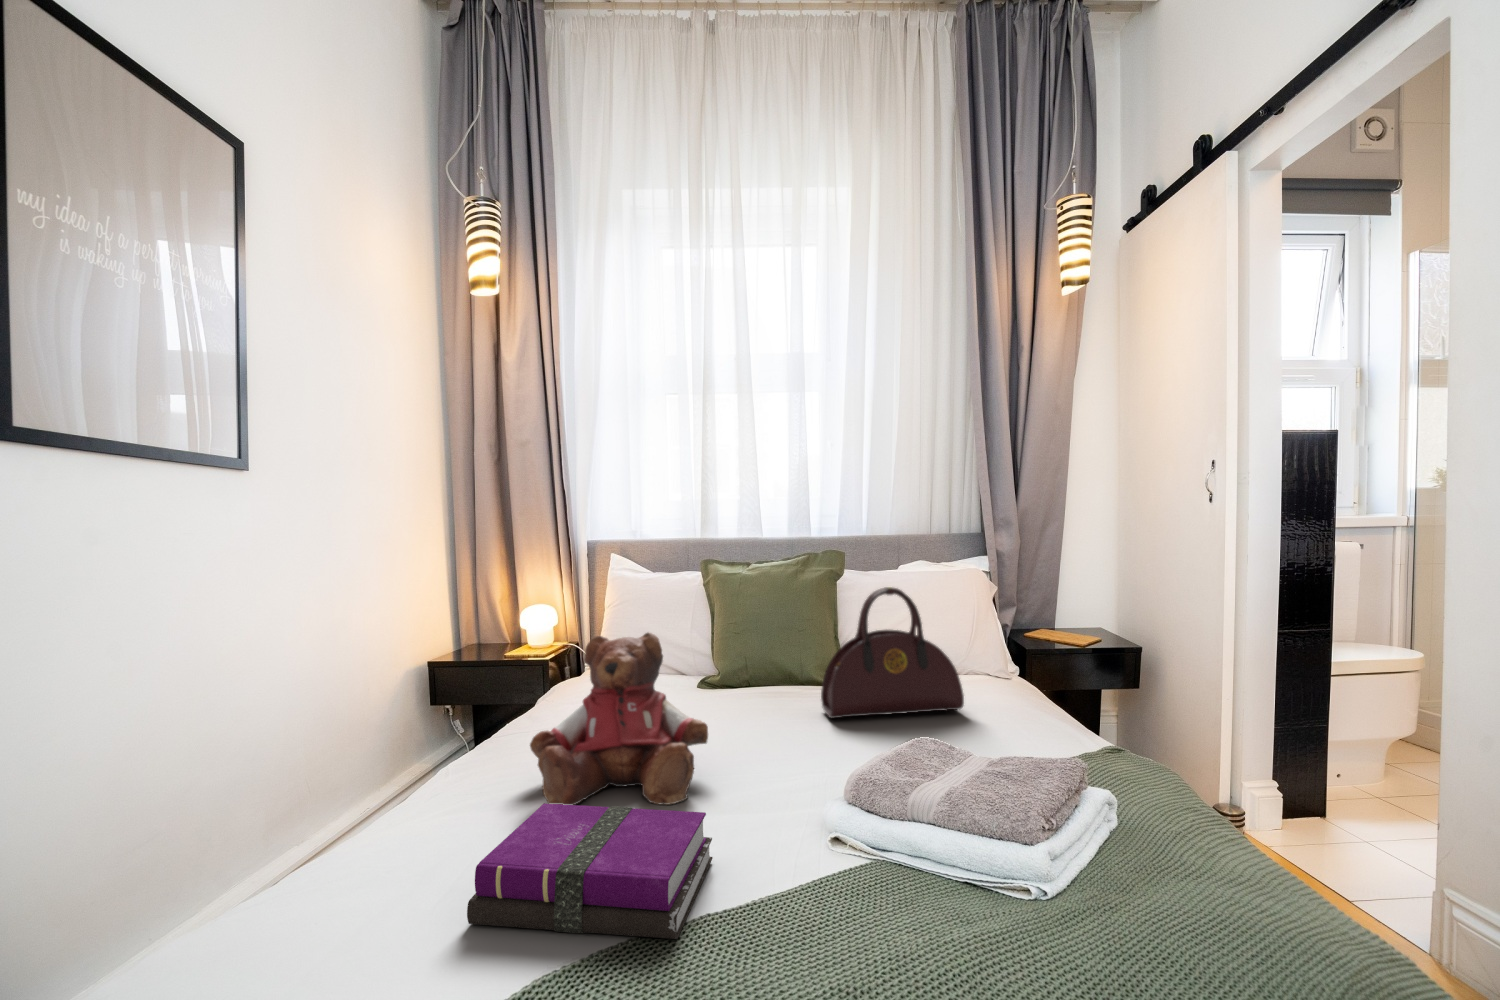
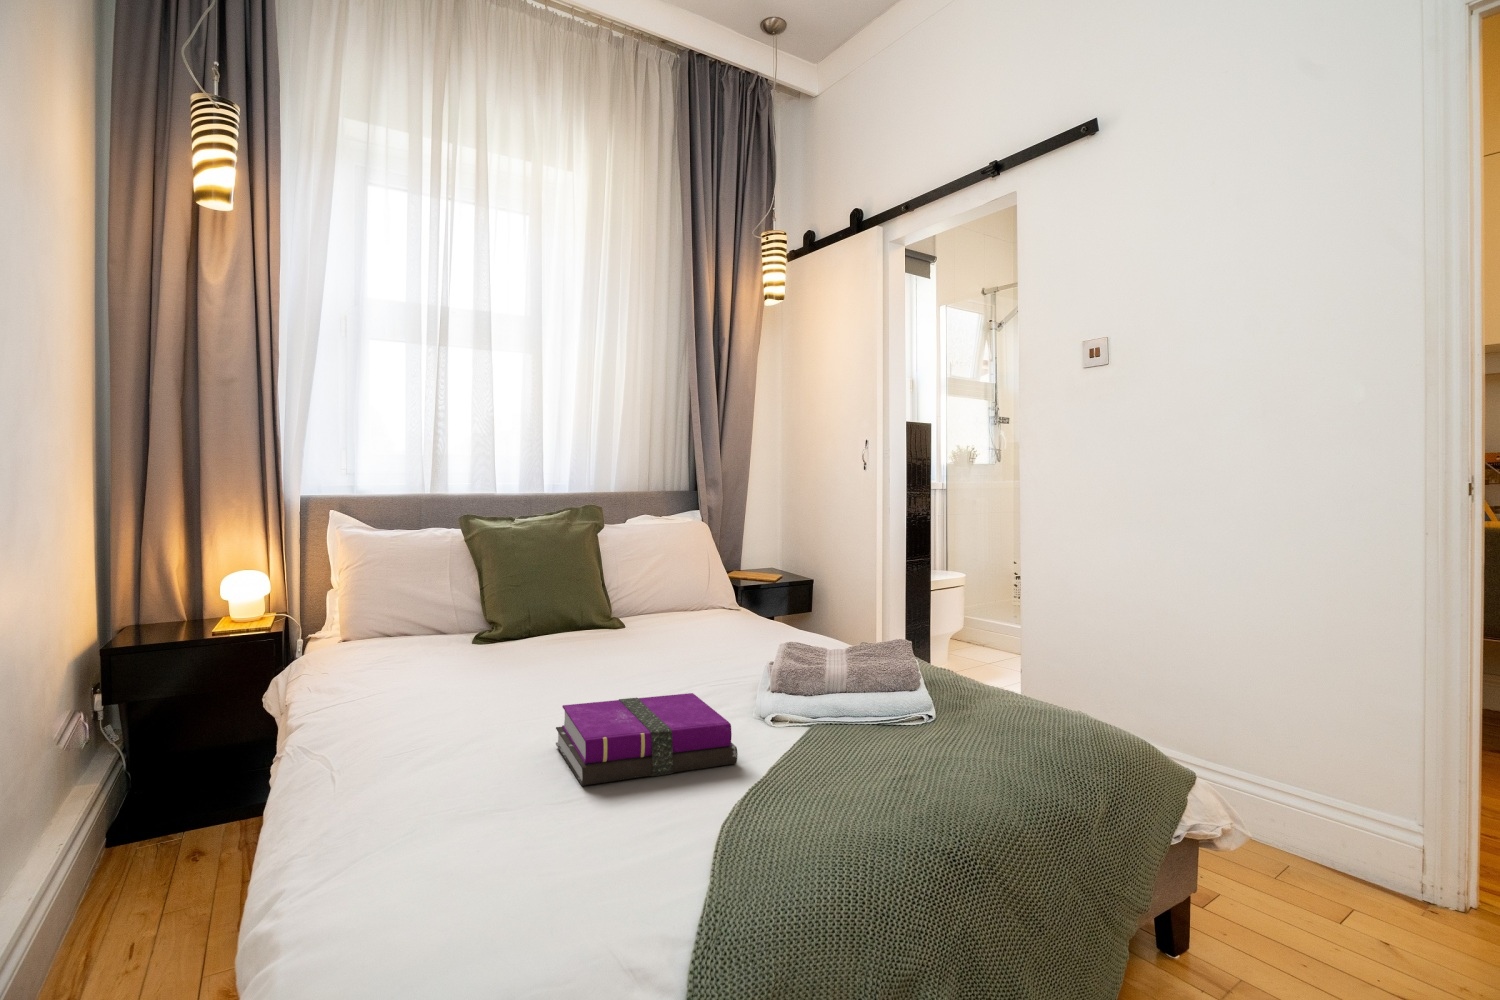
handbag: present [821,587,964,718] -> none [623,536,734,646]
teddy bear: present [530,633,708,805] -> none [460,574,617,723]

